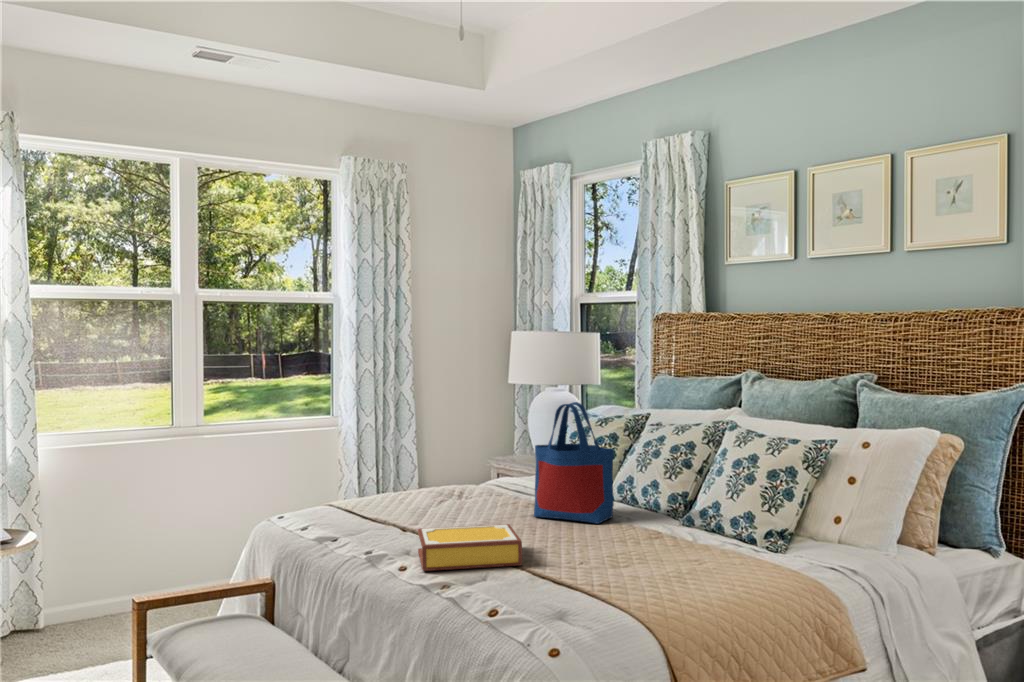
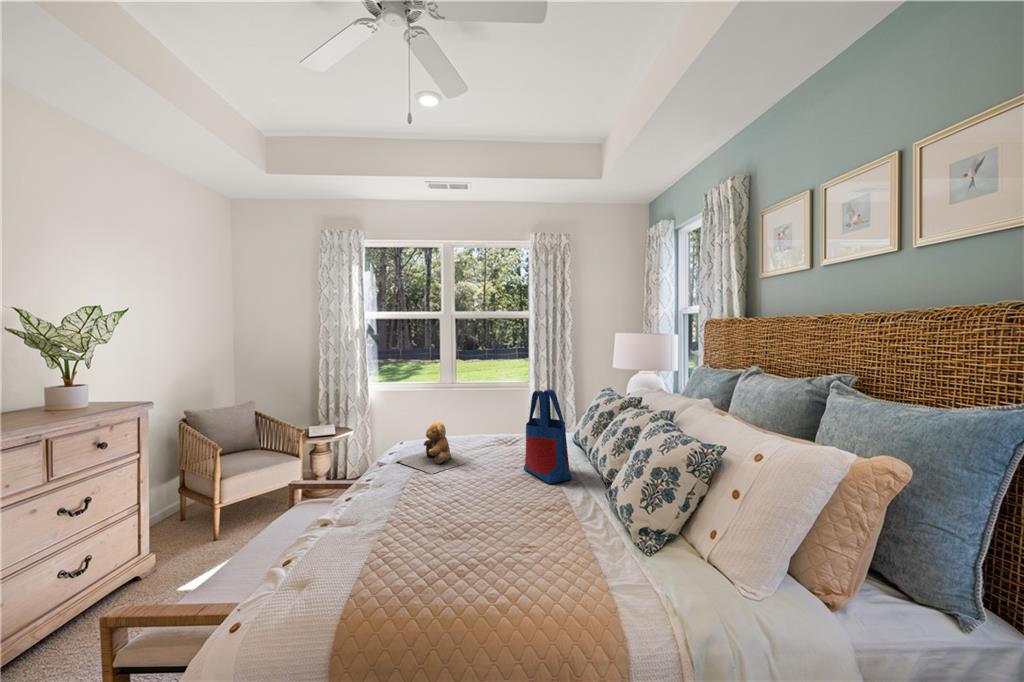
teddy bear: none [319,464,442,539] -> present [396,421,474,474]
book: present [418,524,522,571] -> none [373,469,459,511]

